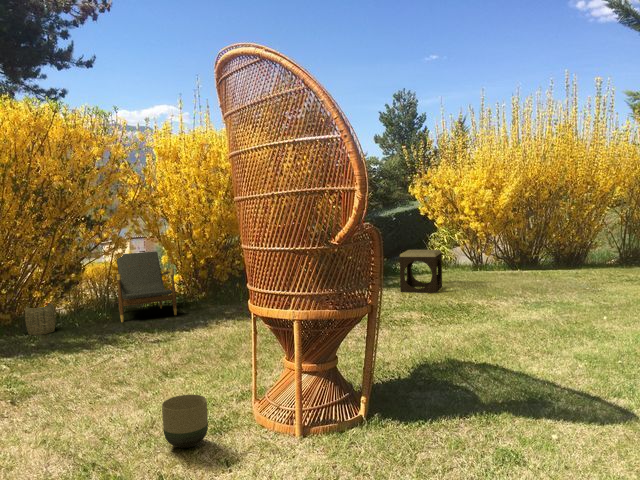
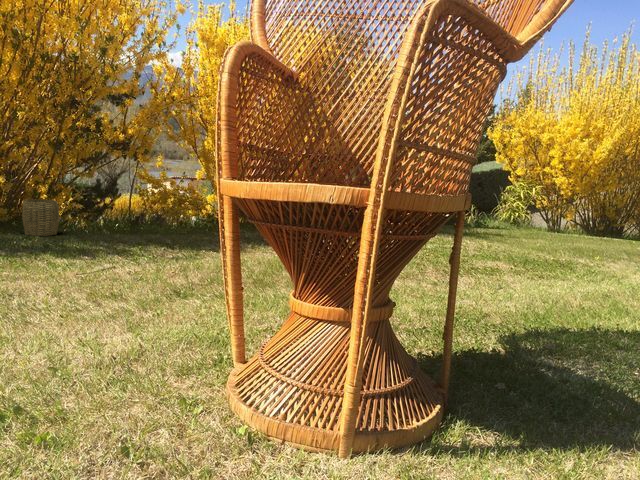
footstool: present [400,250,442,293] -> none [475,194,529,248]
lounge chair: present [115,251,177,322] -> none [138,156,208,235]
planter: present [162,395,208,448] -> none [148,313,224,399]

